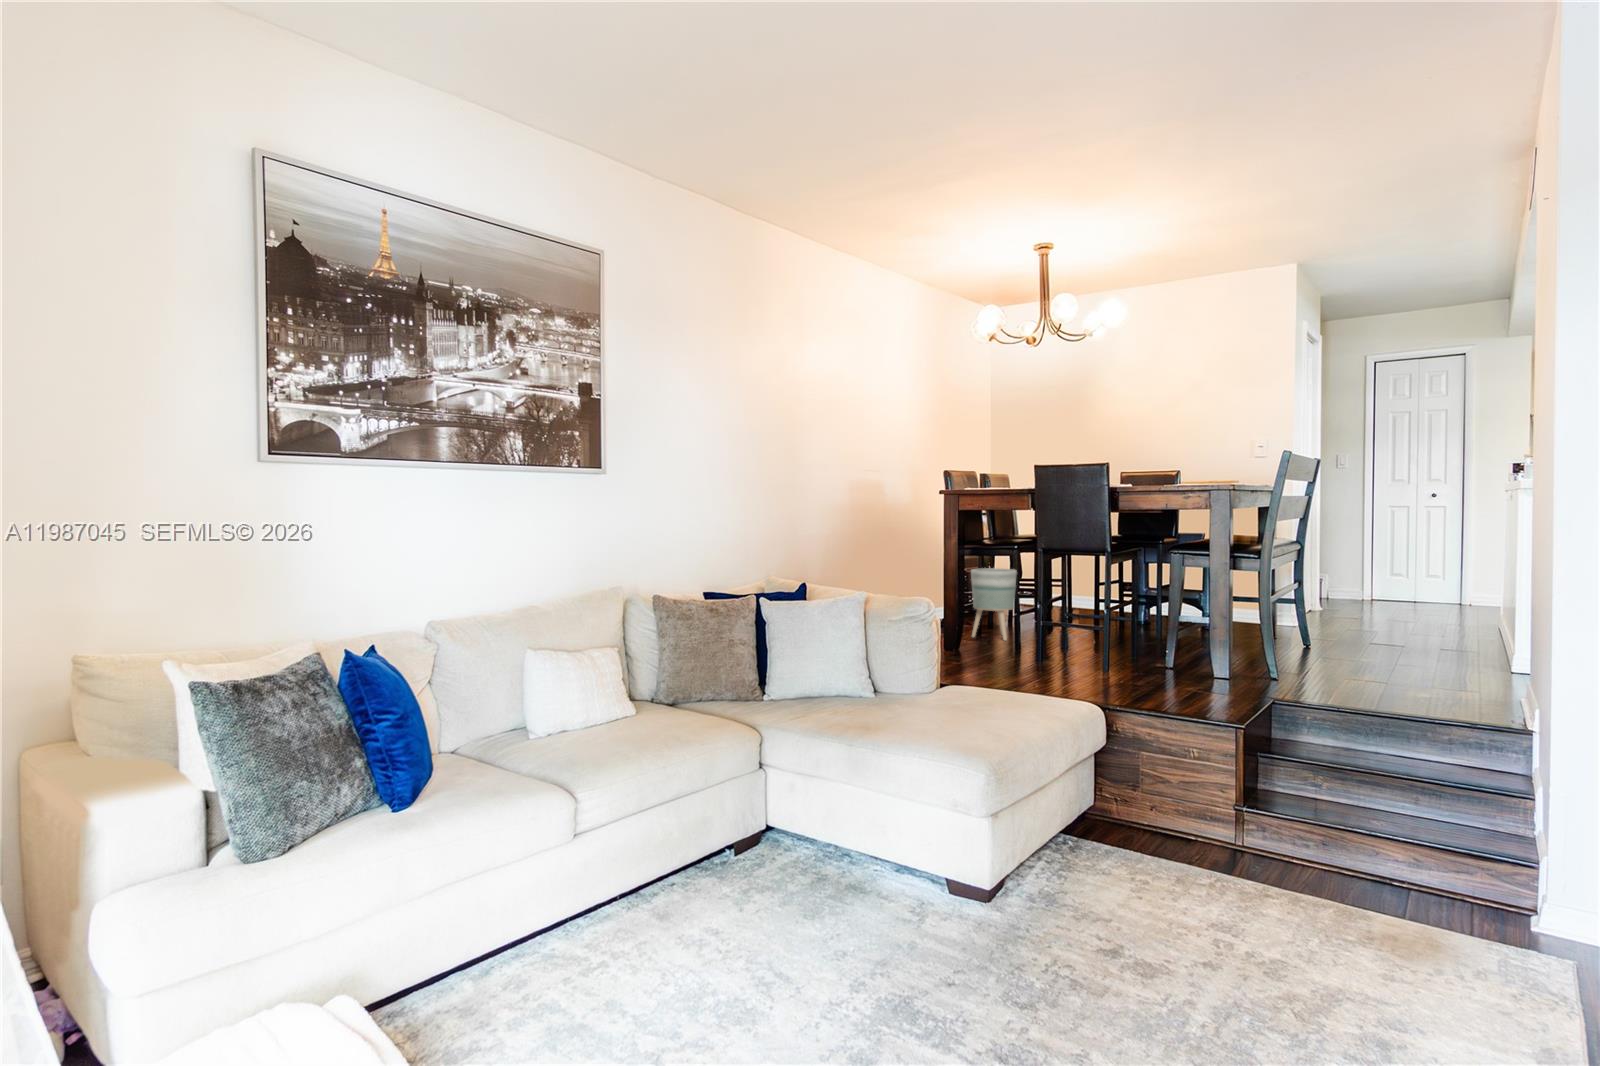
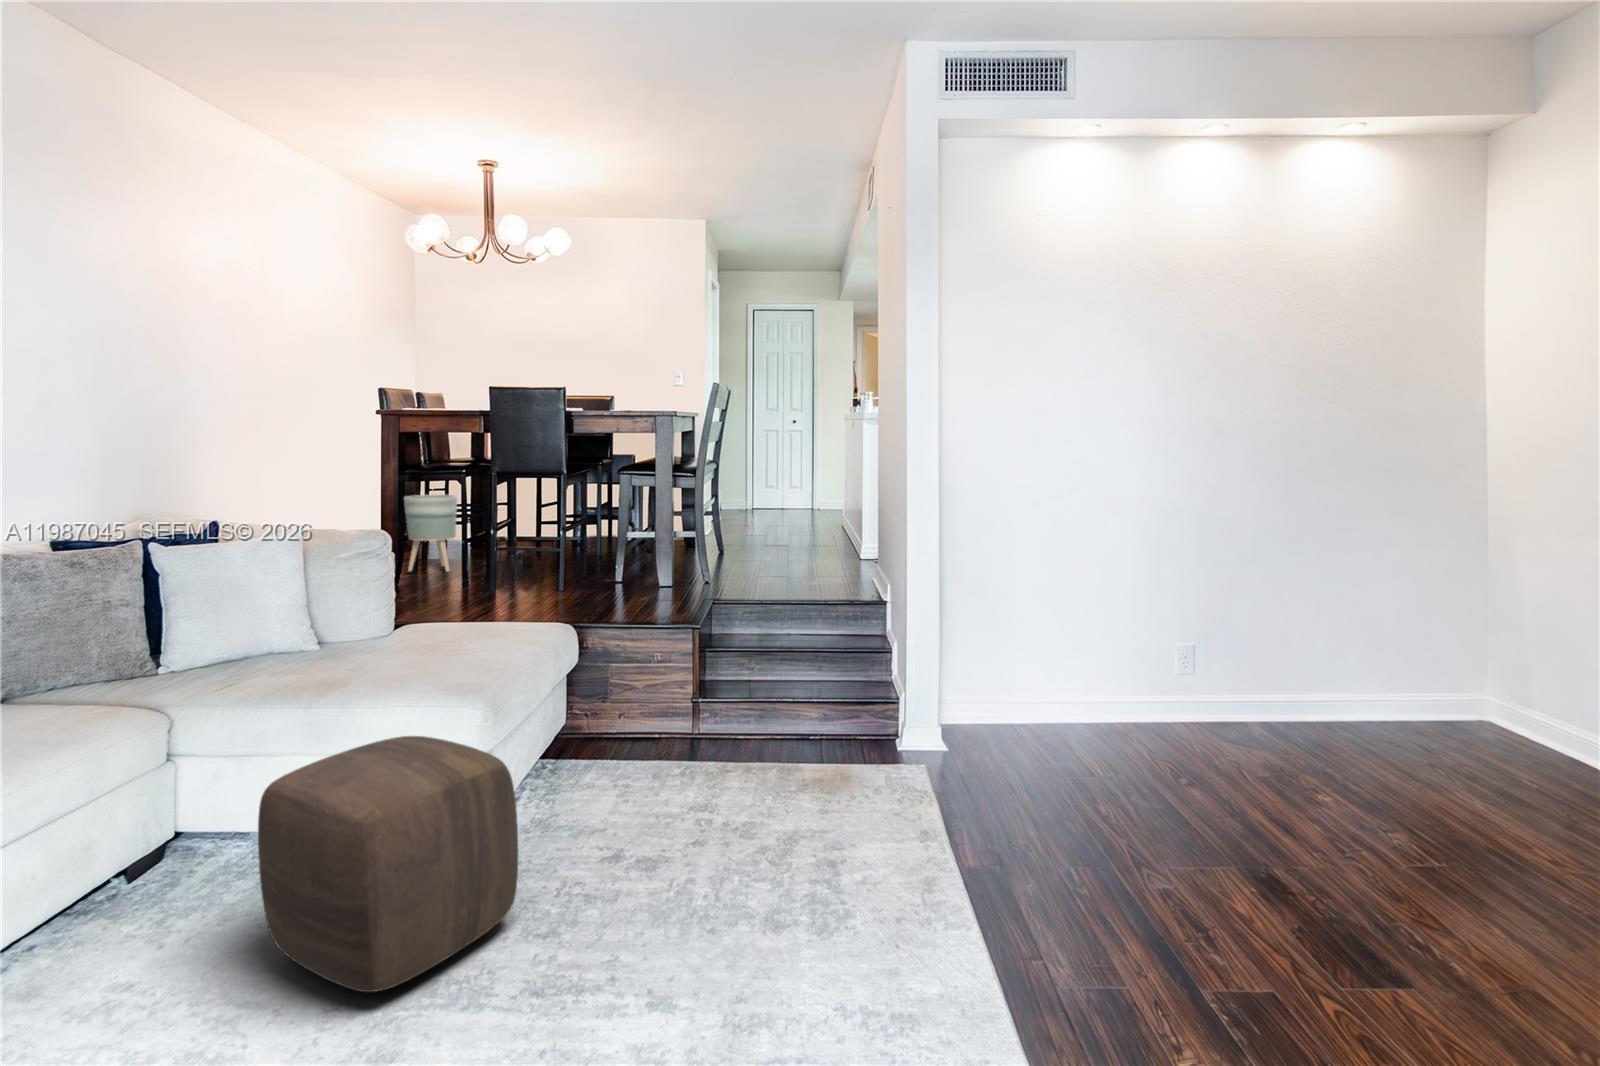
ottoman: none [803,781,1003,1001] -> present [258,736,518,992]

